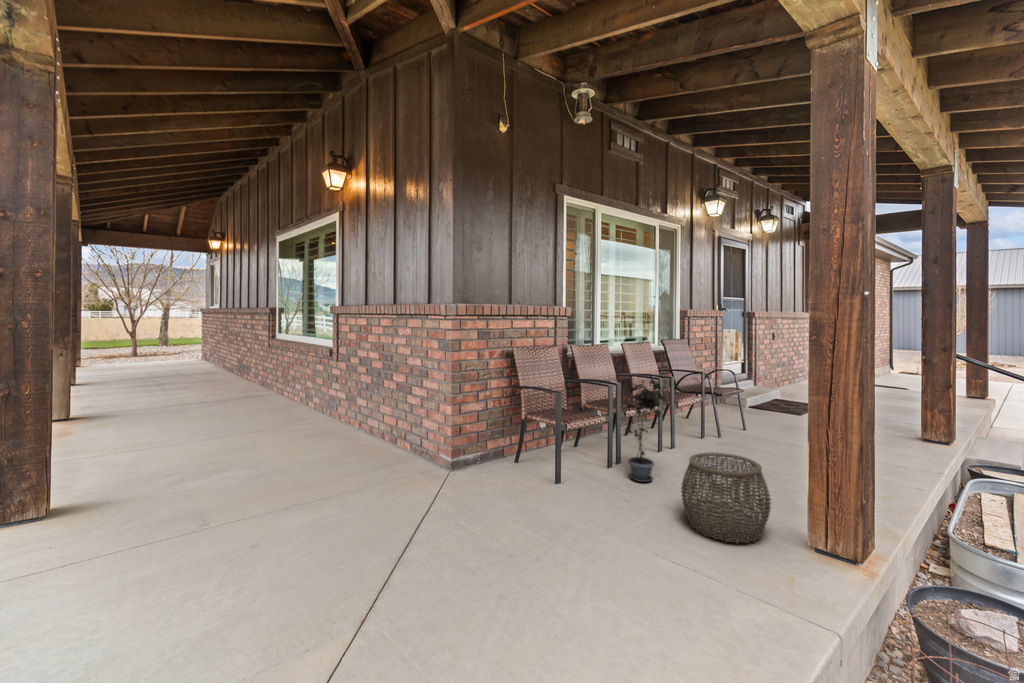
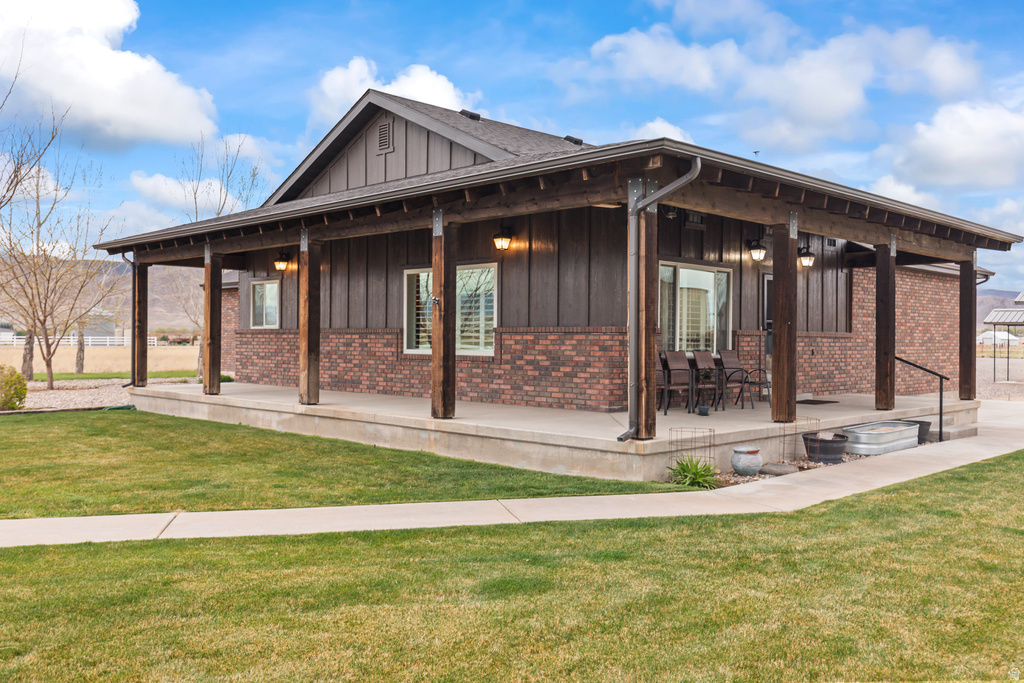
woven basket: present [681,452,771,543] -> none [719,394,752,422]

